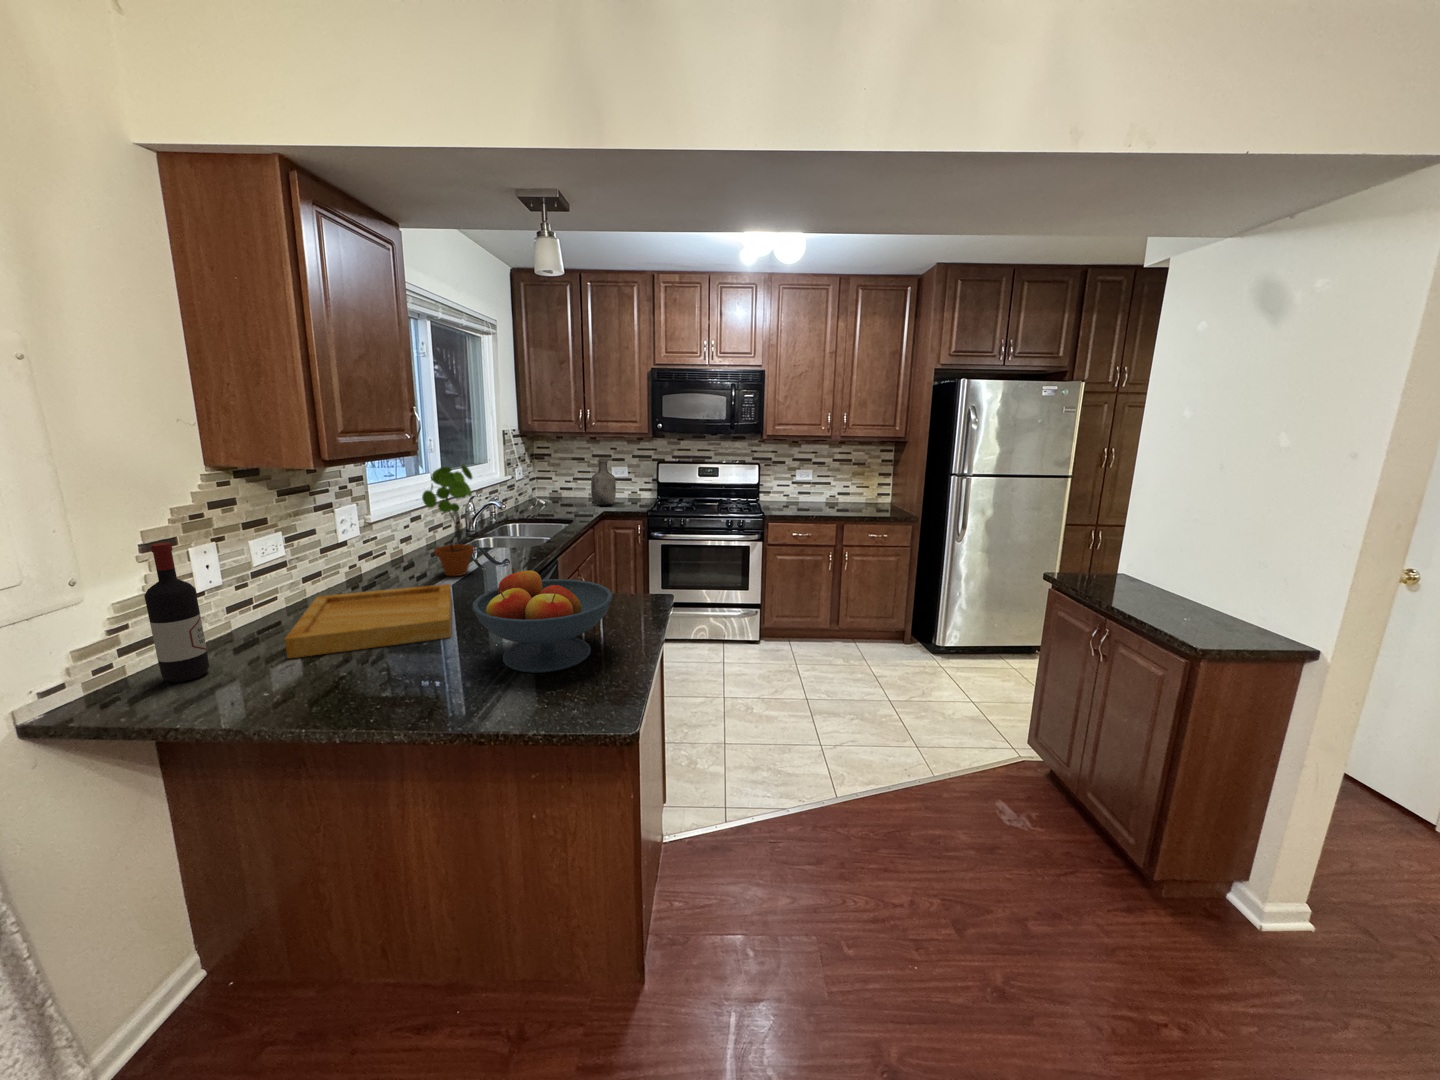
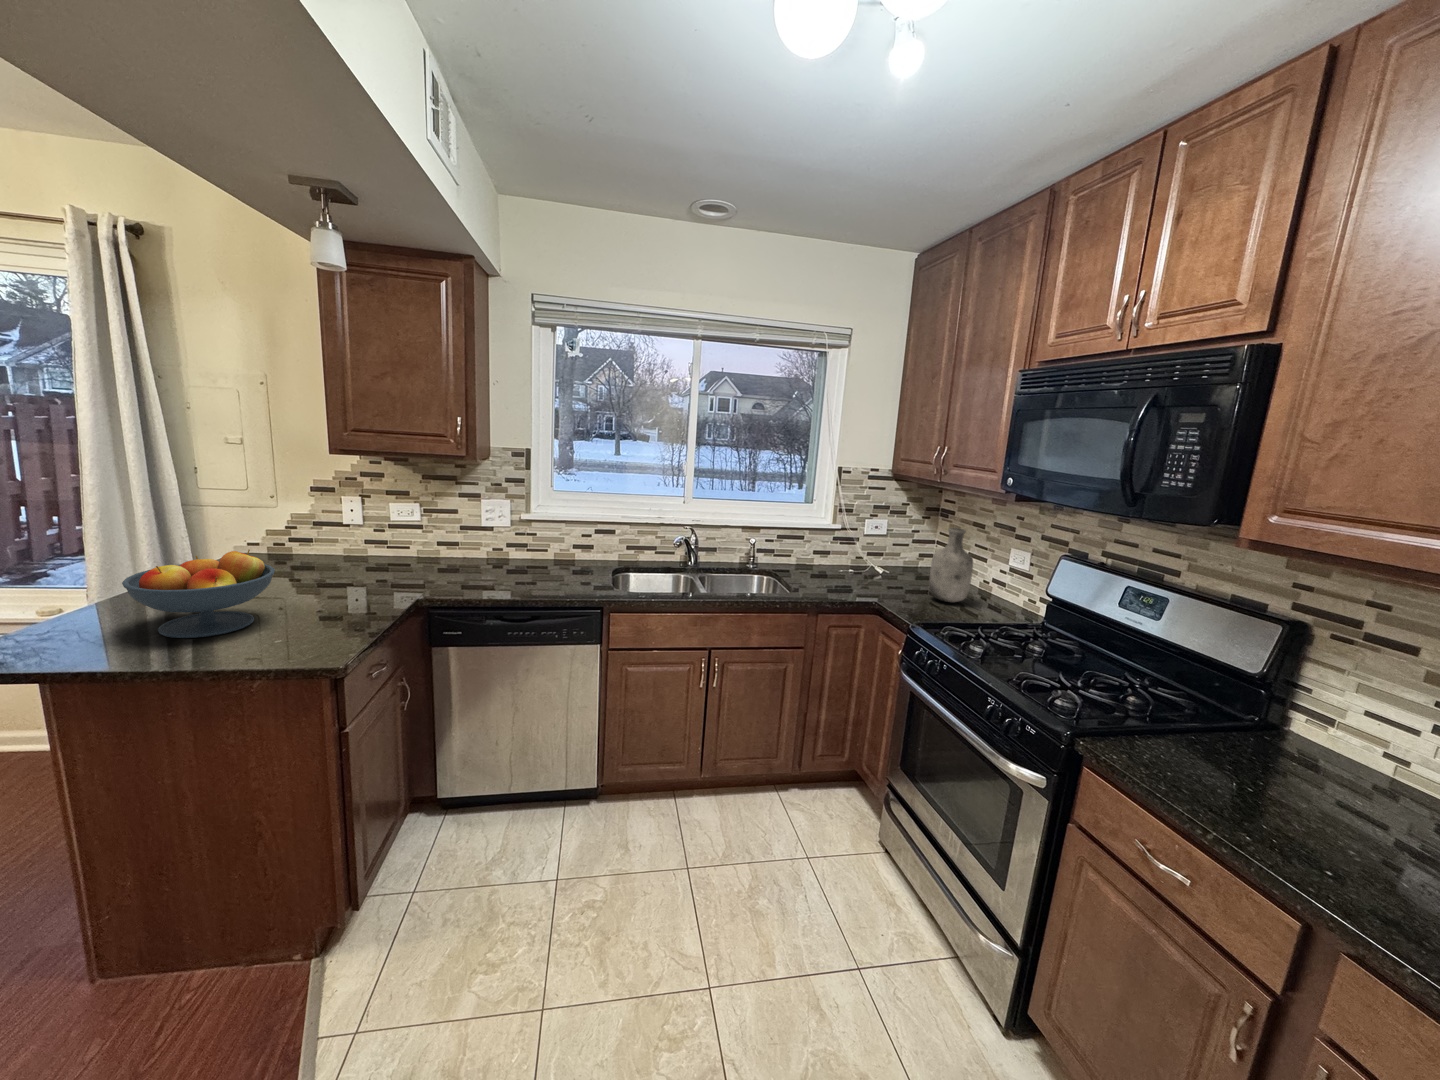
potted plant: present [422,465,474,576] -> none [482,478,532,582]
wine bottle: present [144,543,209,682] -> none [275,486,303,564]
tray: present [285,584,452,658] -> none [299,552,421,597]

